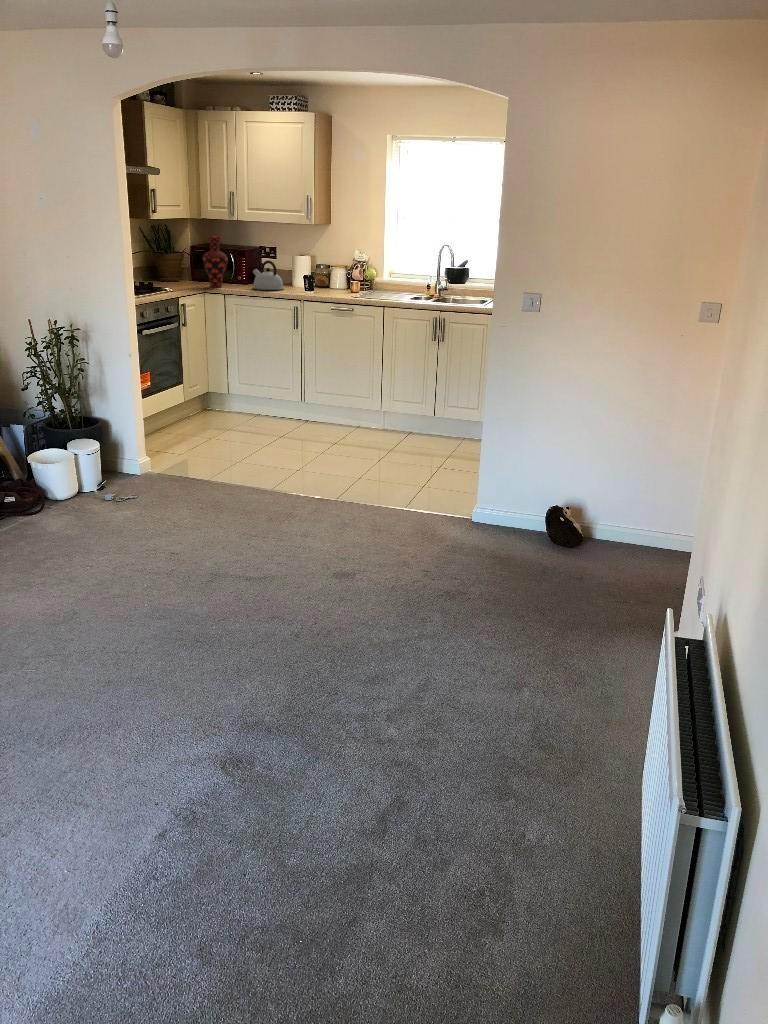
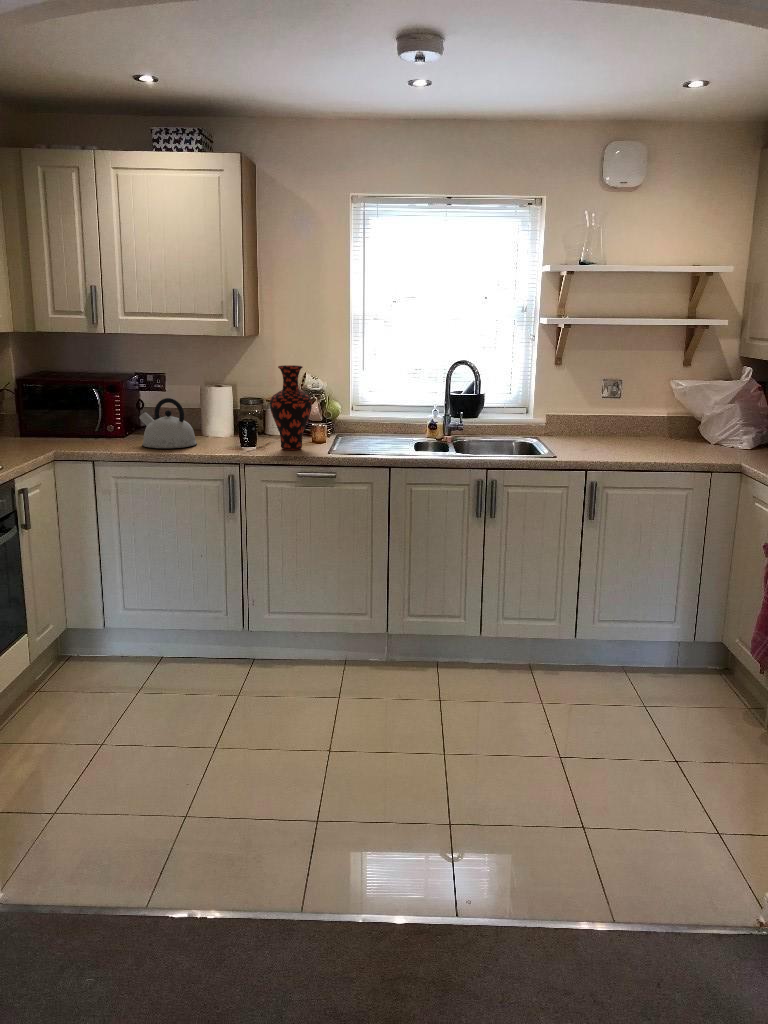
vase: present [203,236,228,287] -> present [270,365,312,450]

